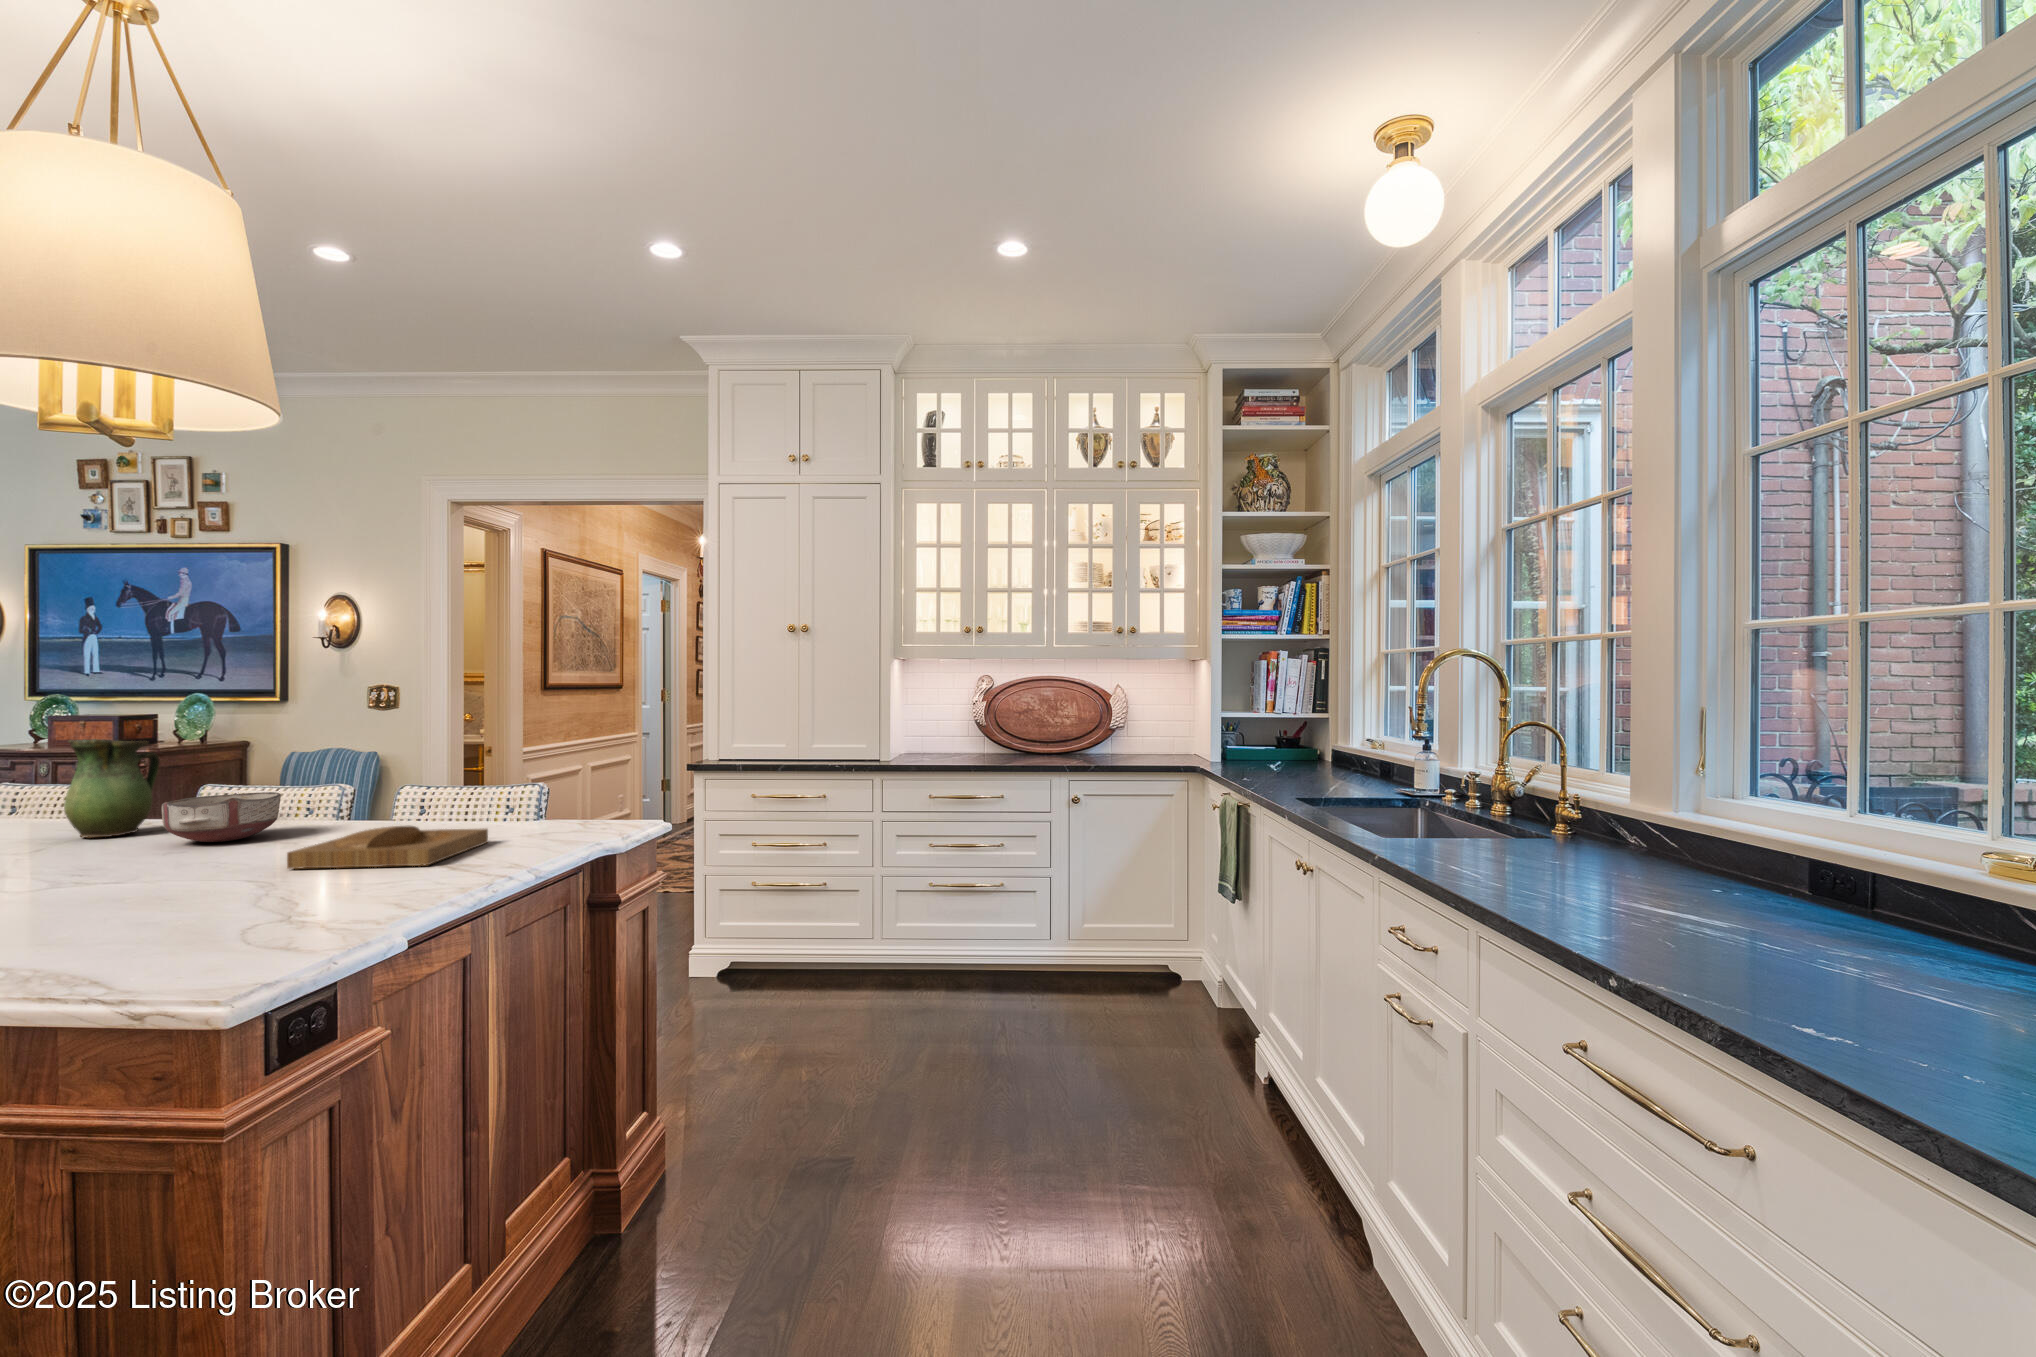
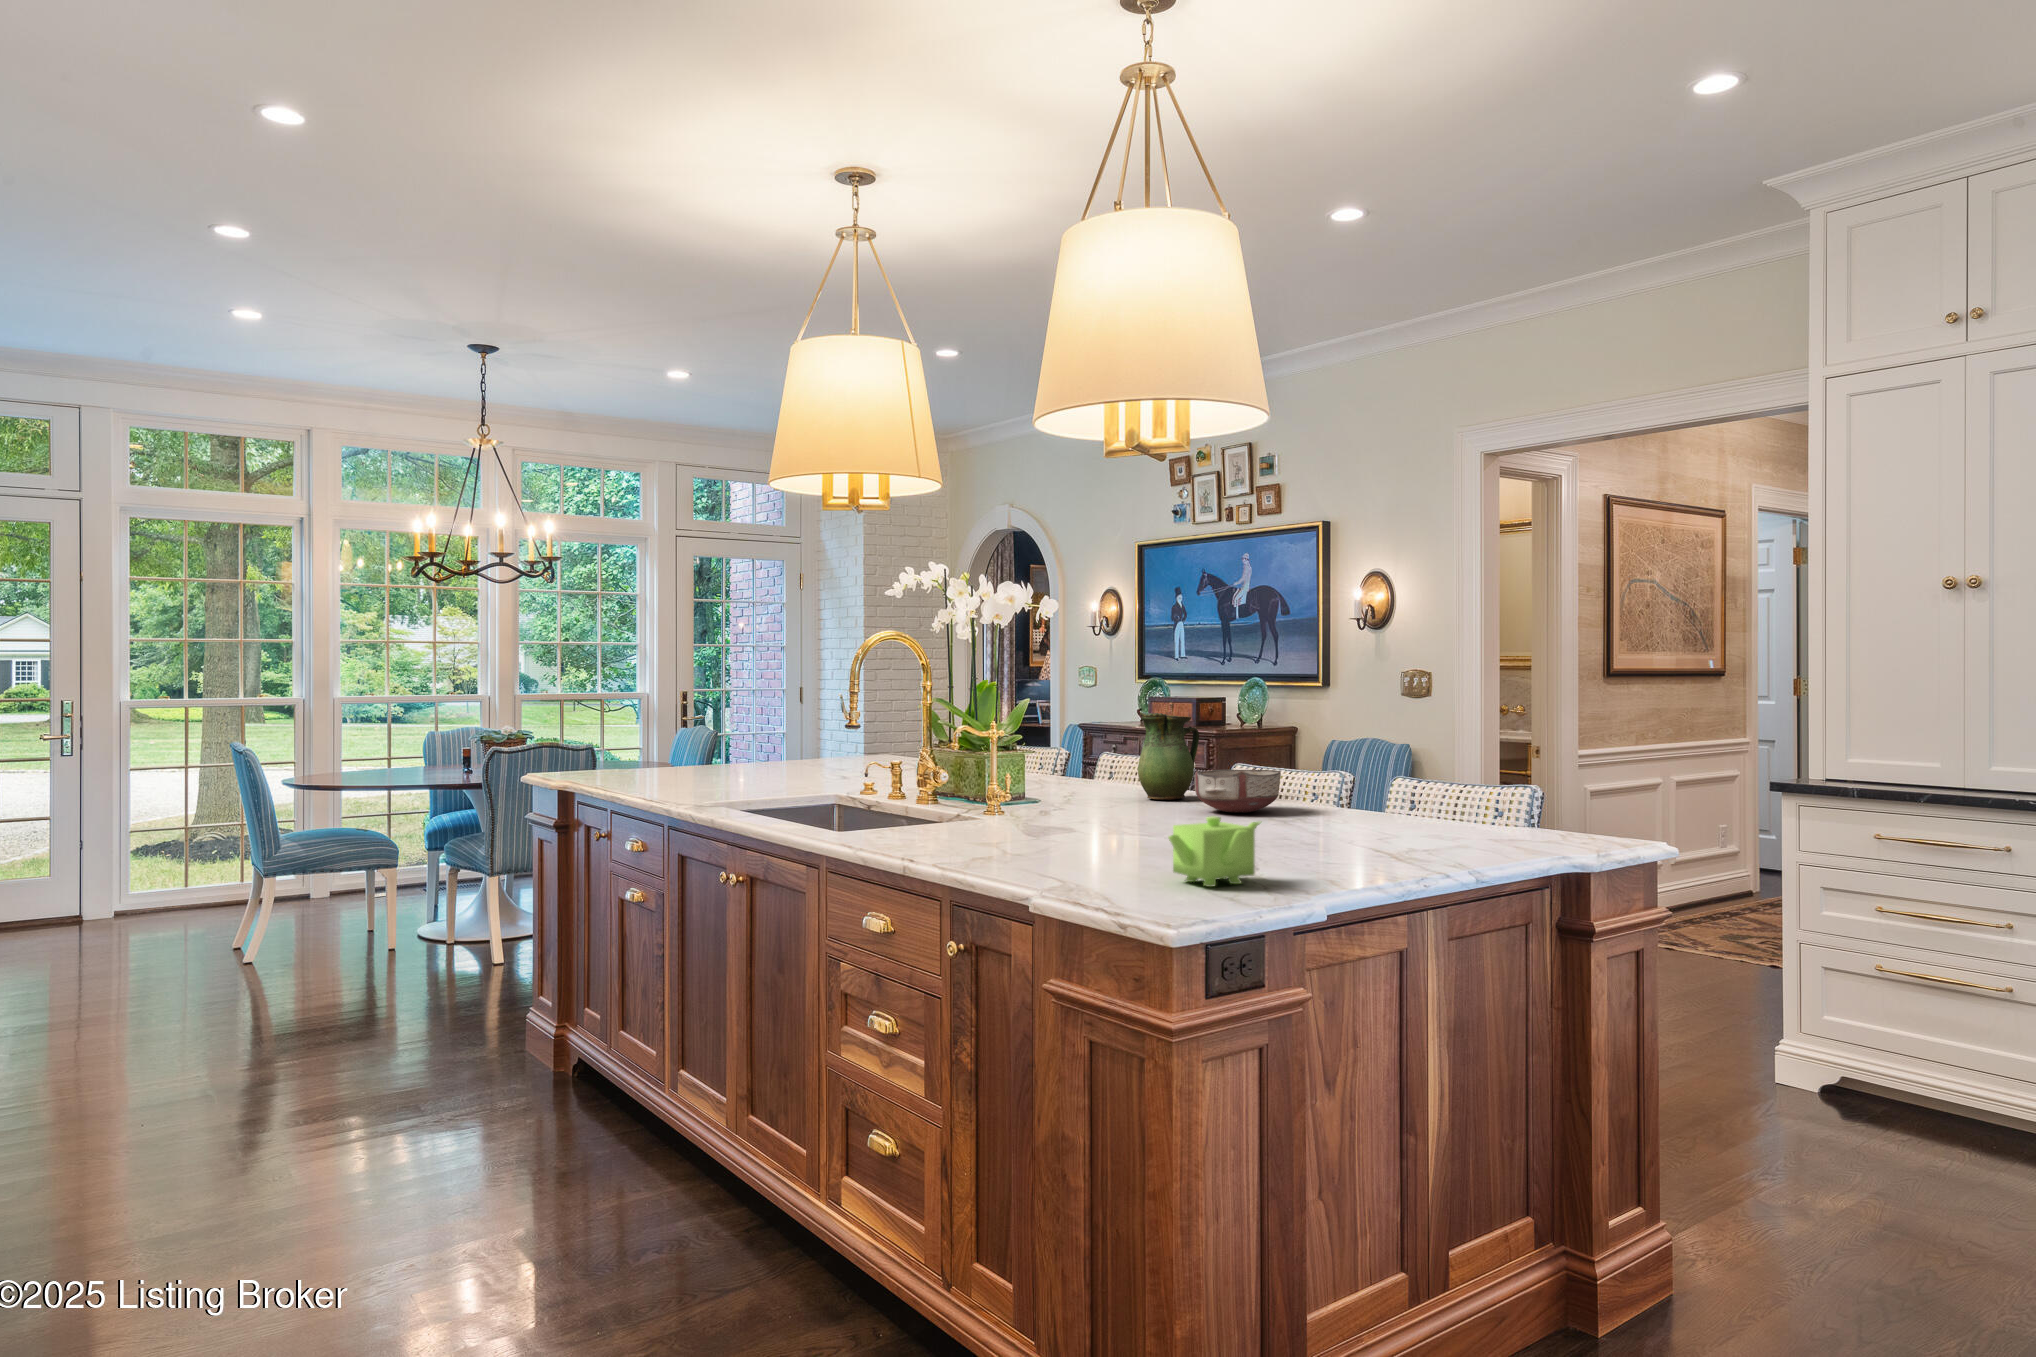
tray: present [287,826,488,869] -> none [1270,812,1452,854]
teapot: none [173,856,302,940] -> present [1168,817,1260,887]

